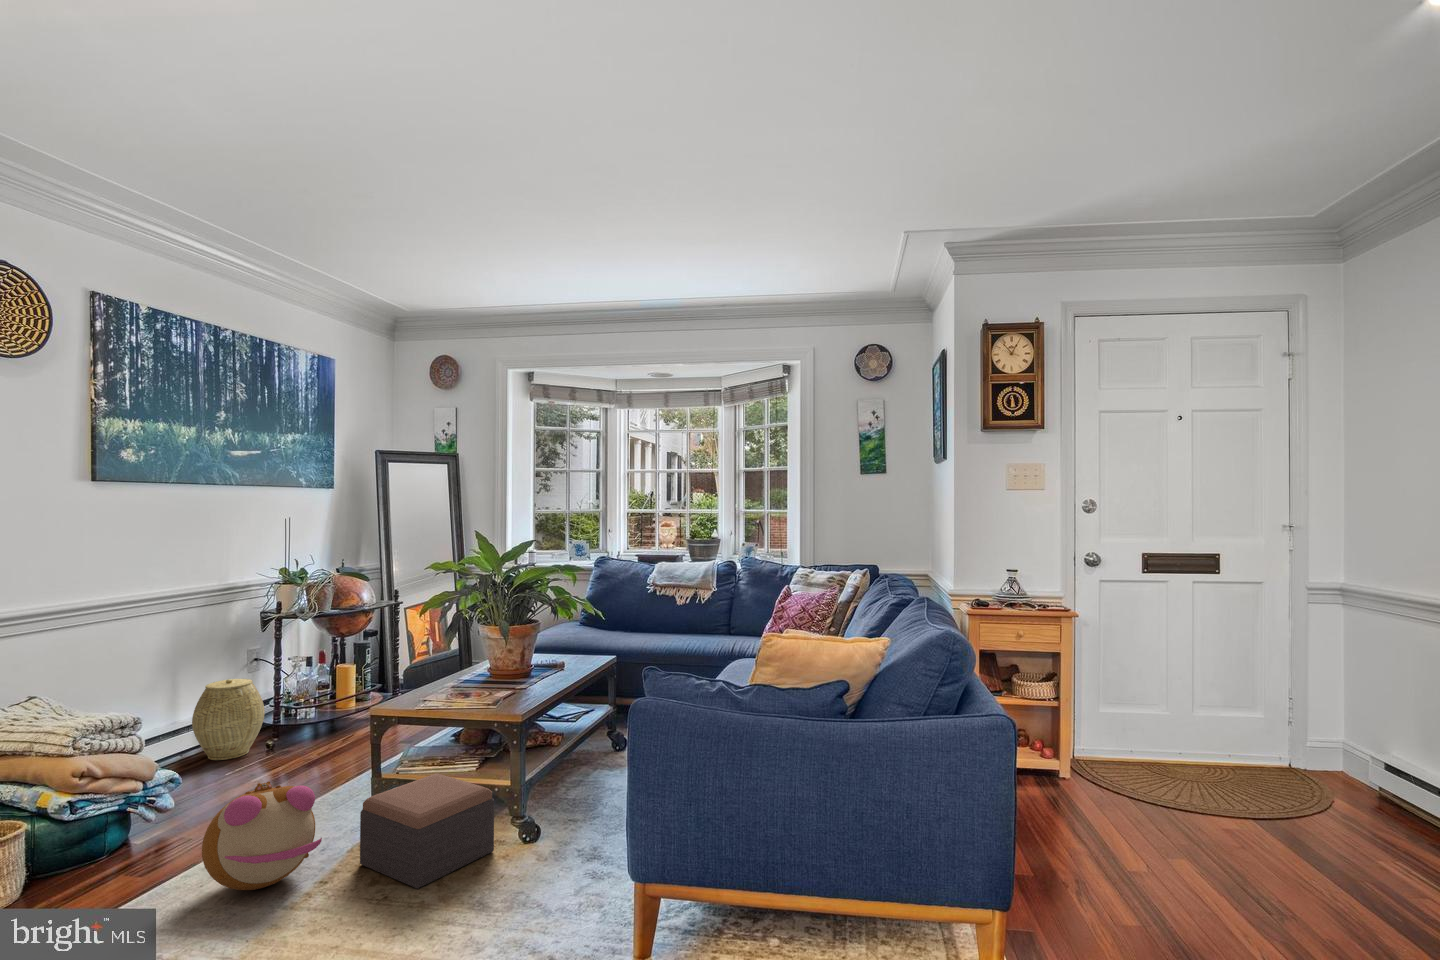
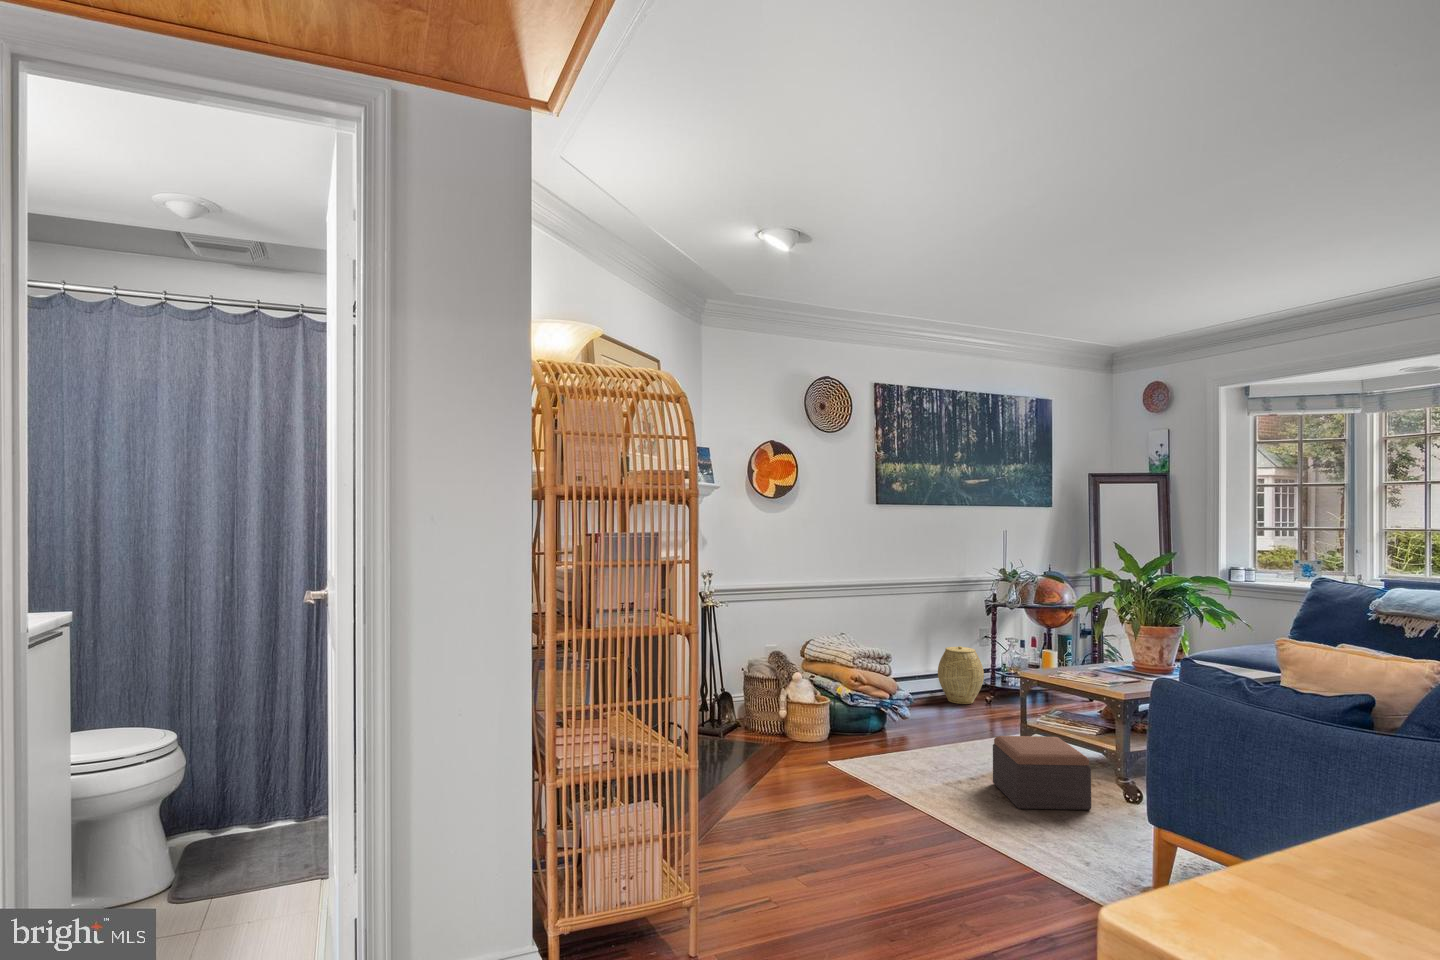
plush toy: present [202,781,322,890] -> none [898,705,965,774]

